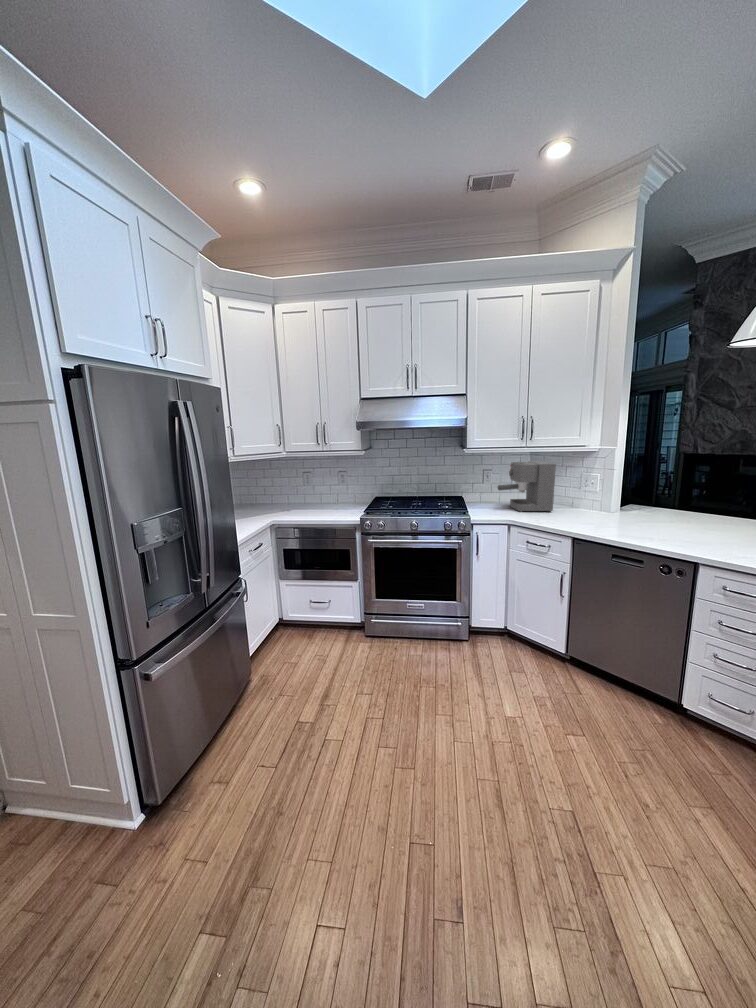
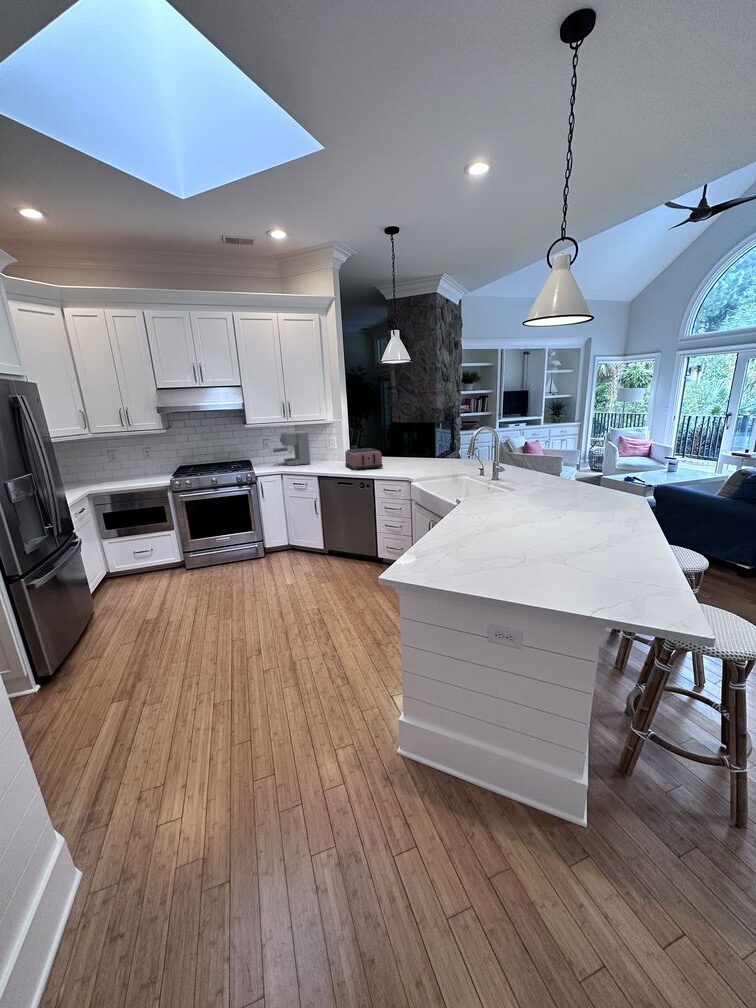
toaster: none [619,498,707,538] -> present [345,448,383,470]

